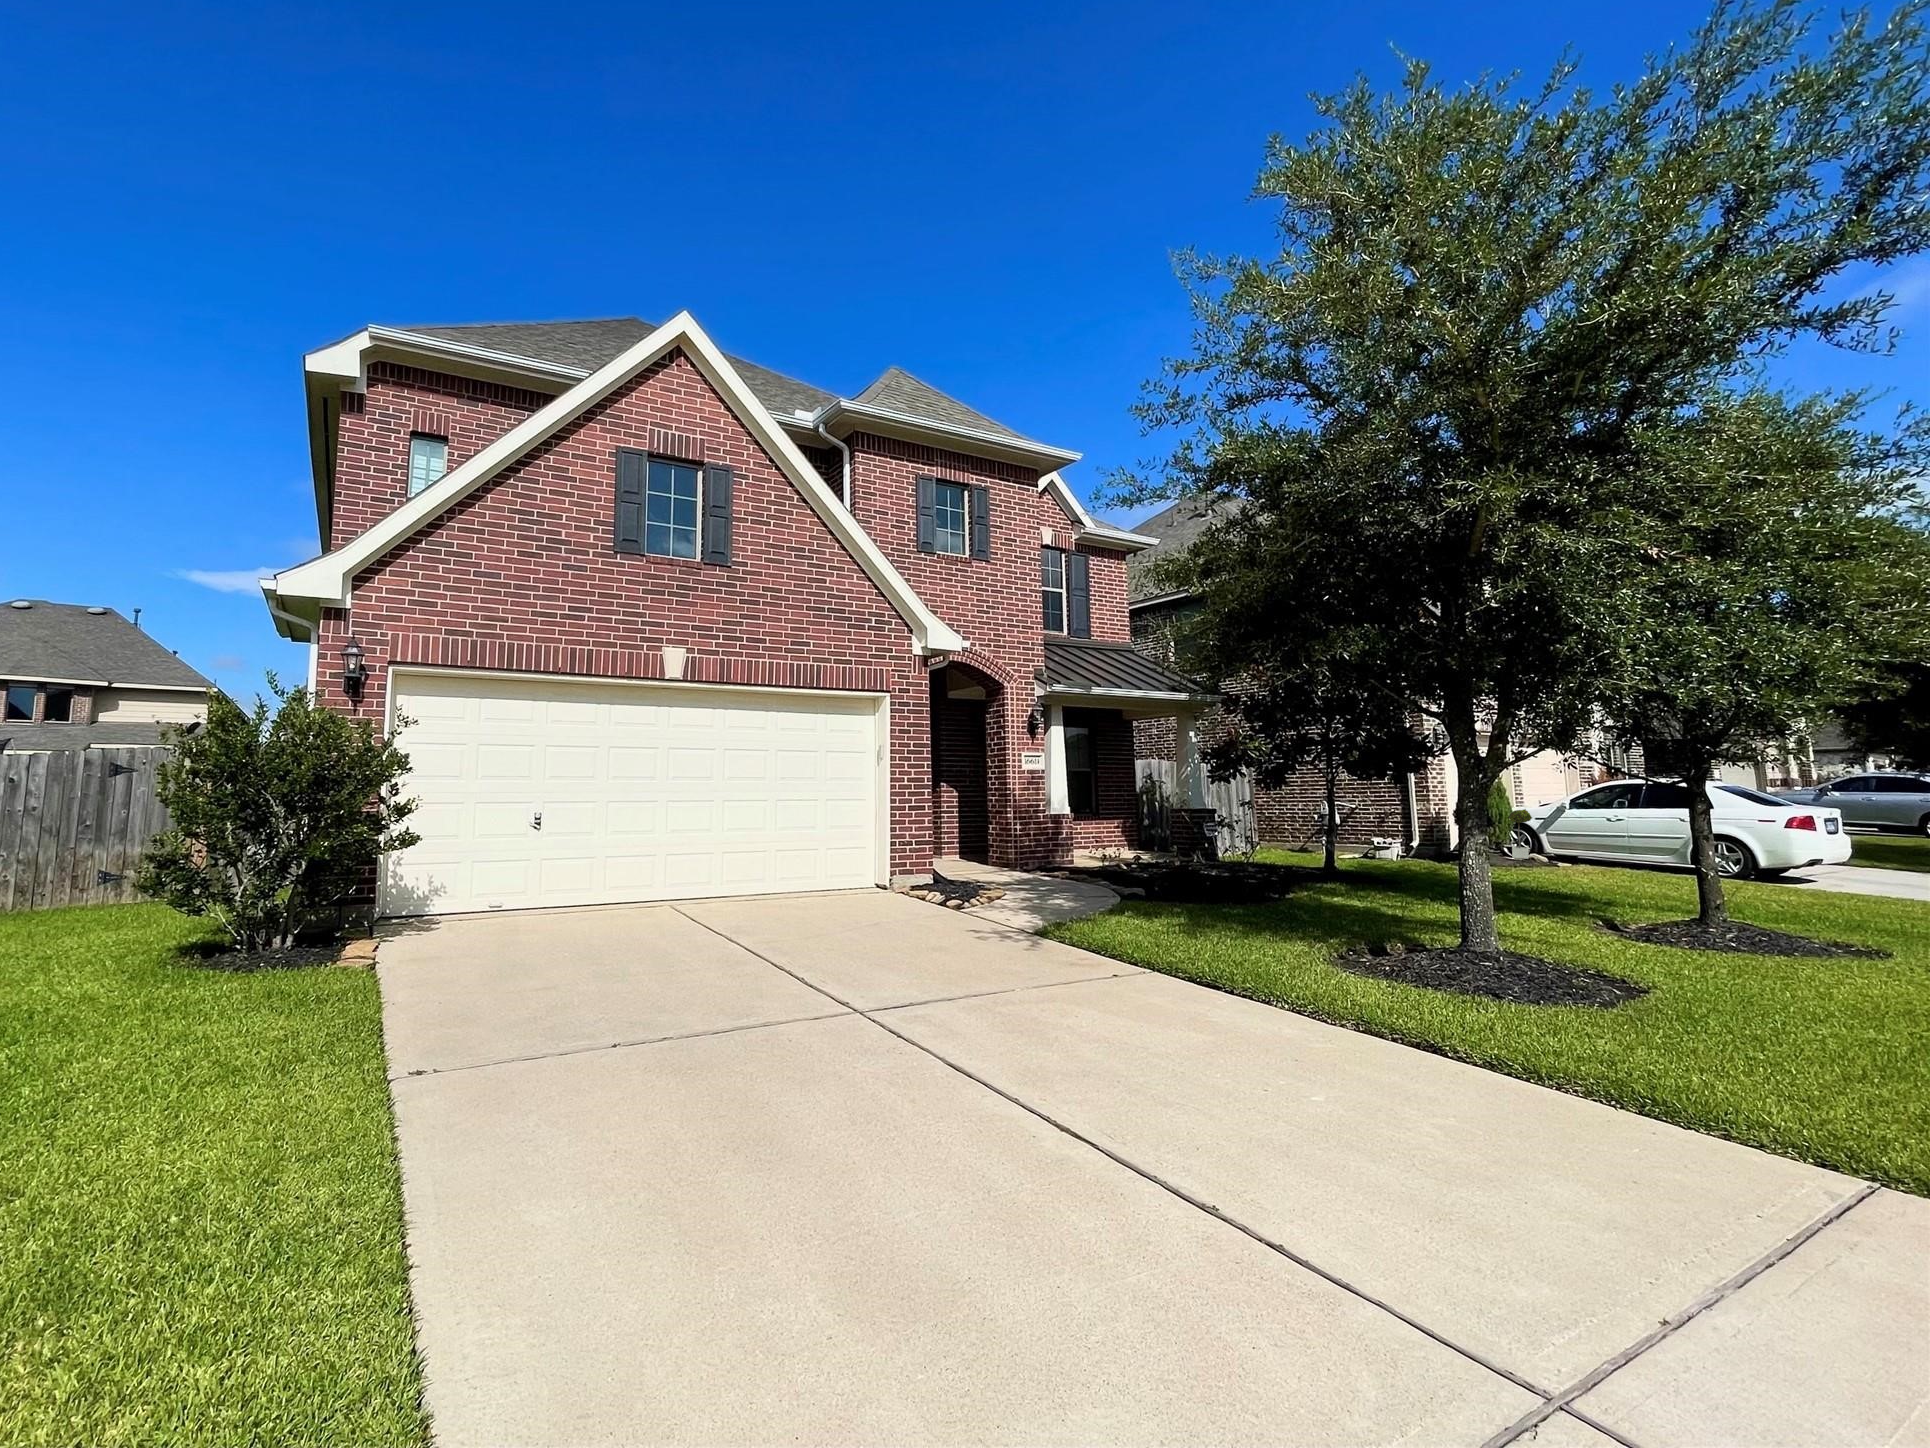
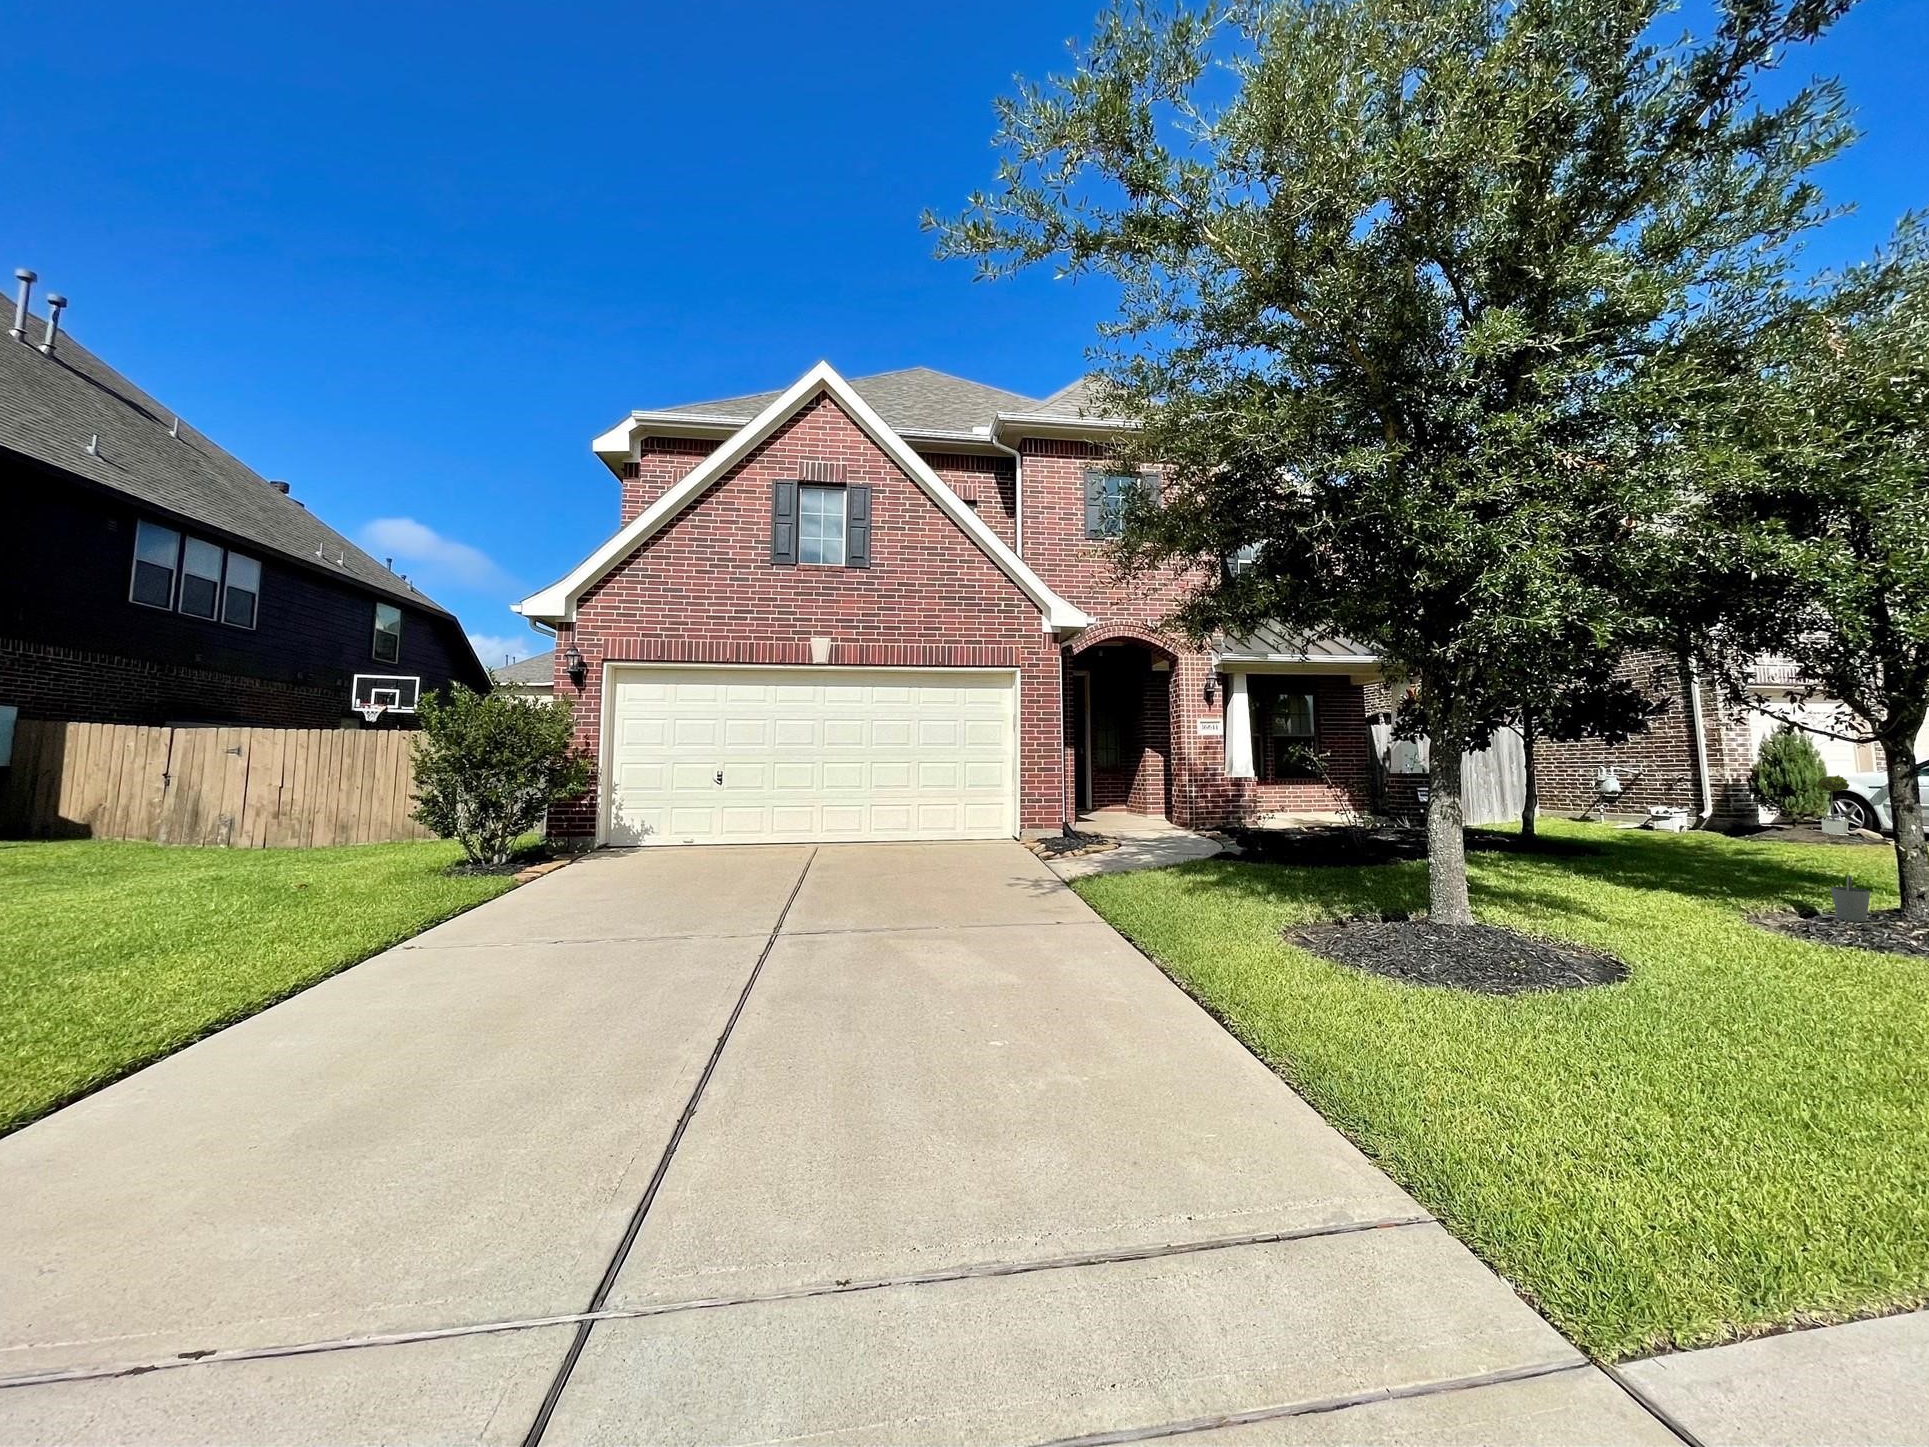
bucket: none [1671,896,1701,935] -> present [1830,875,1870,922]

